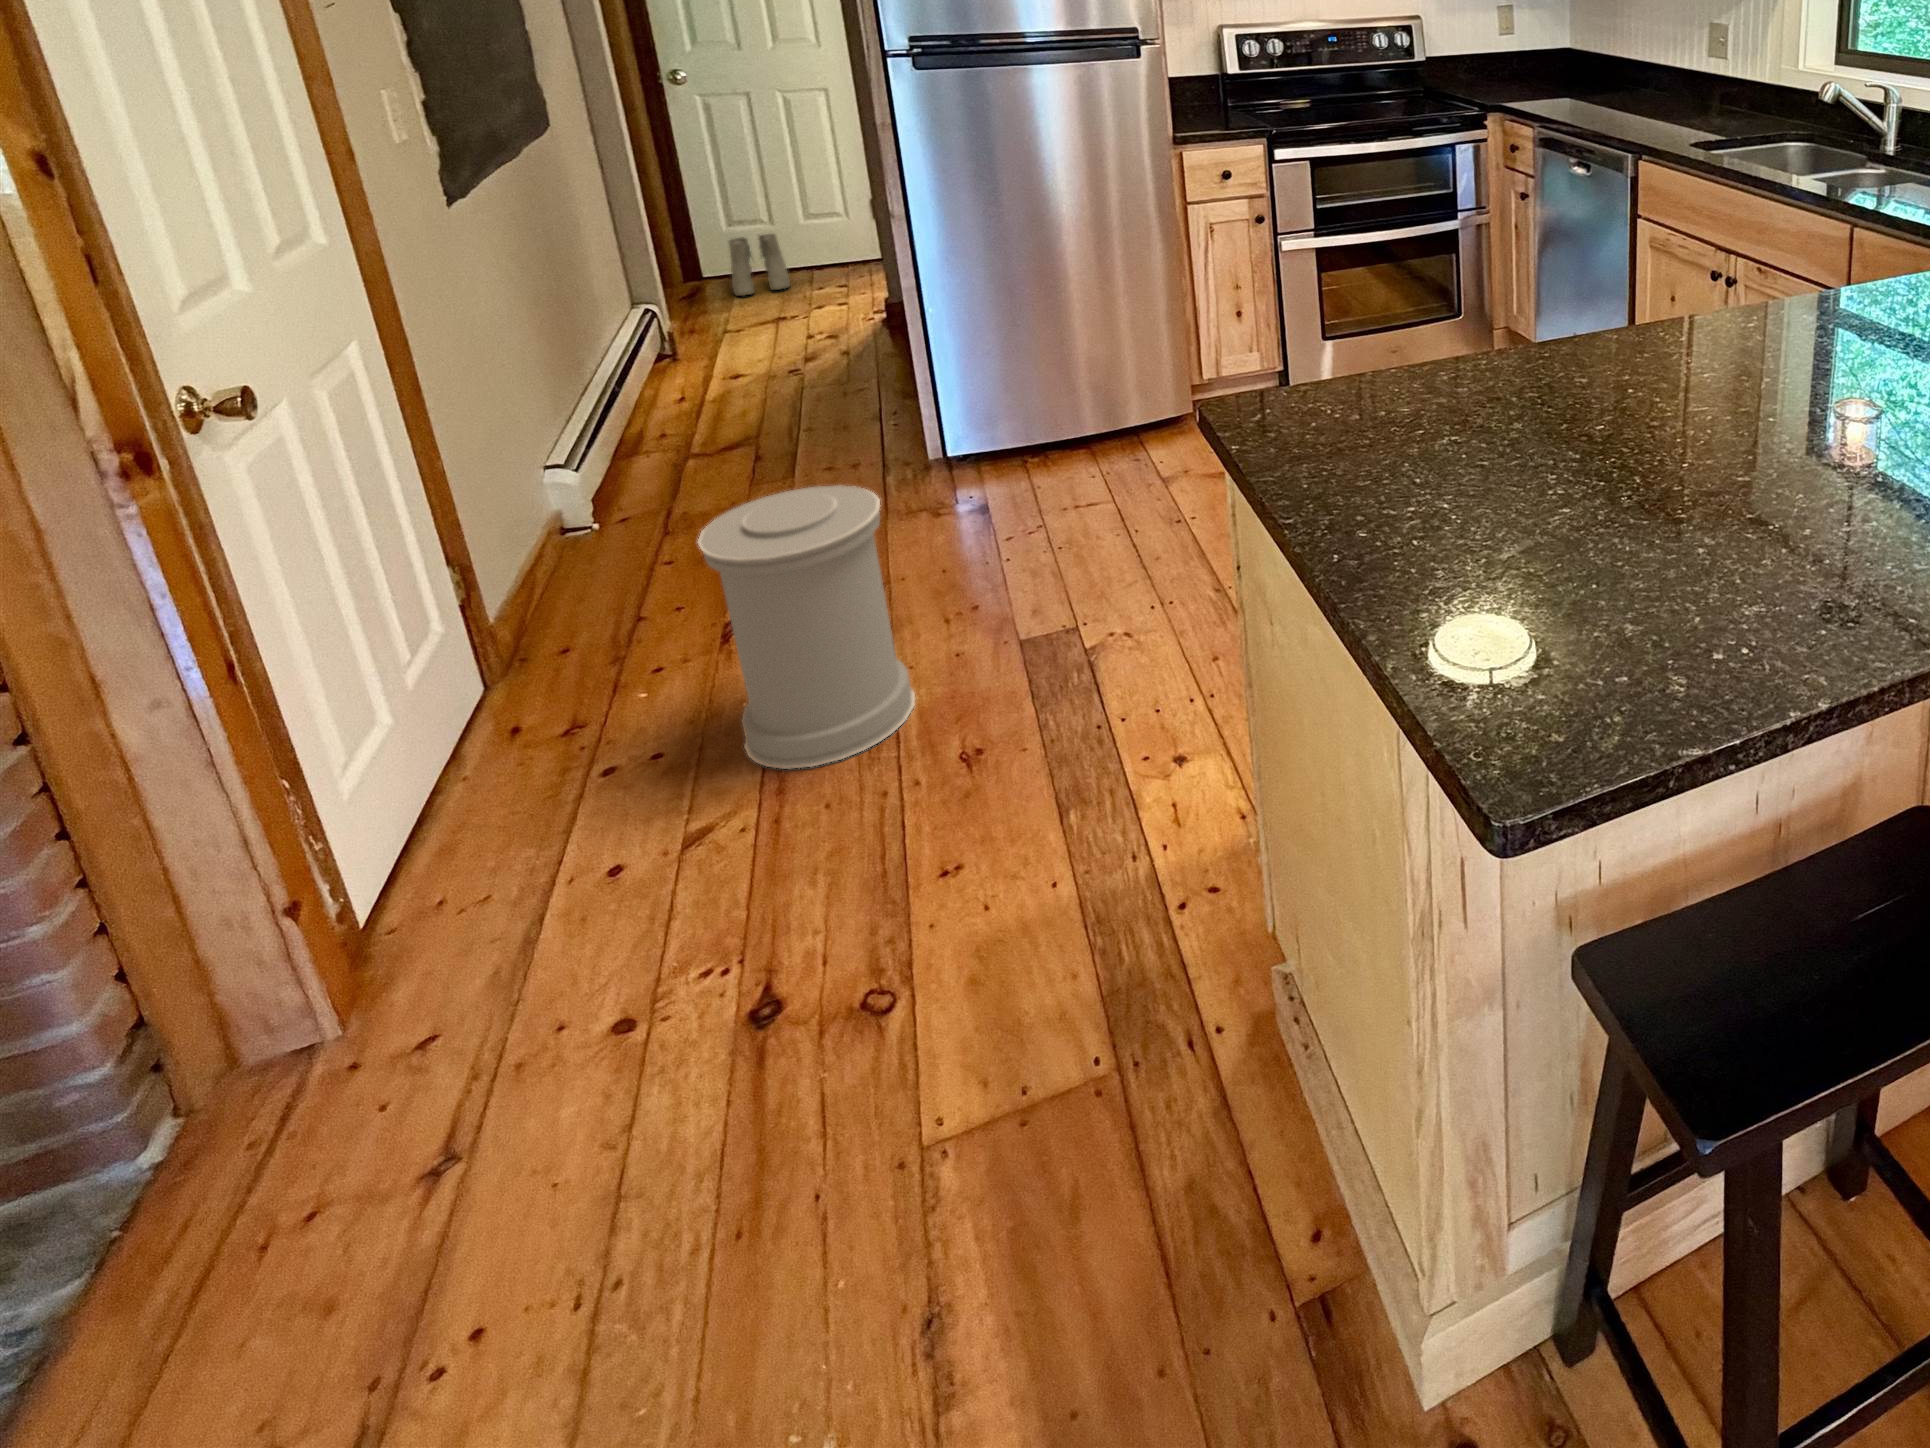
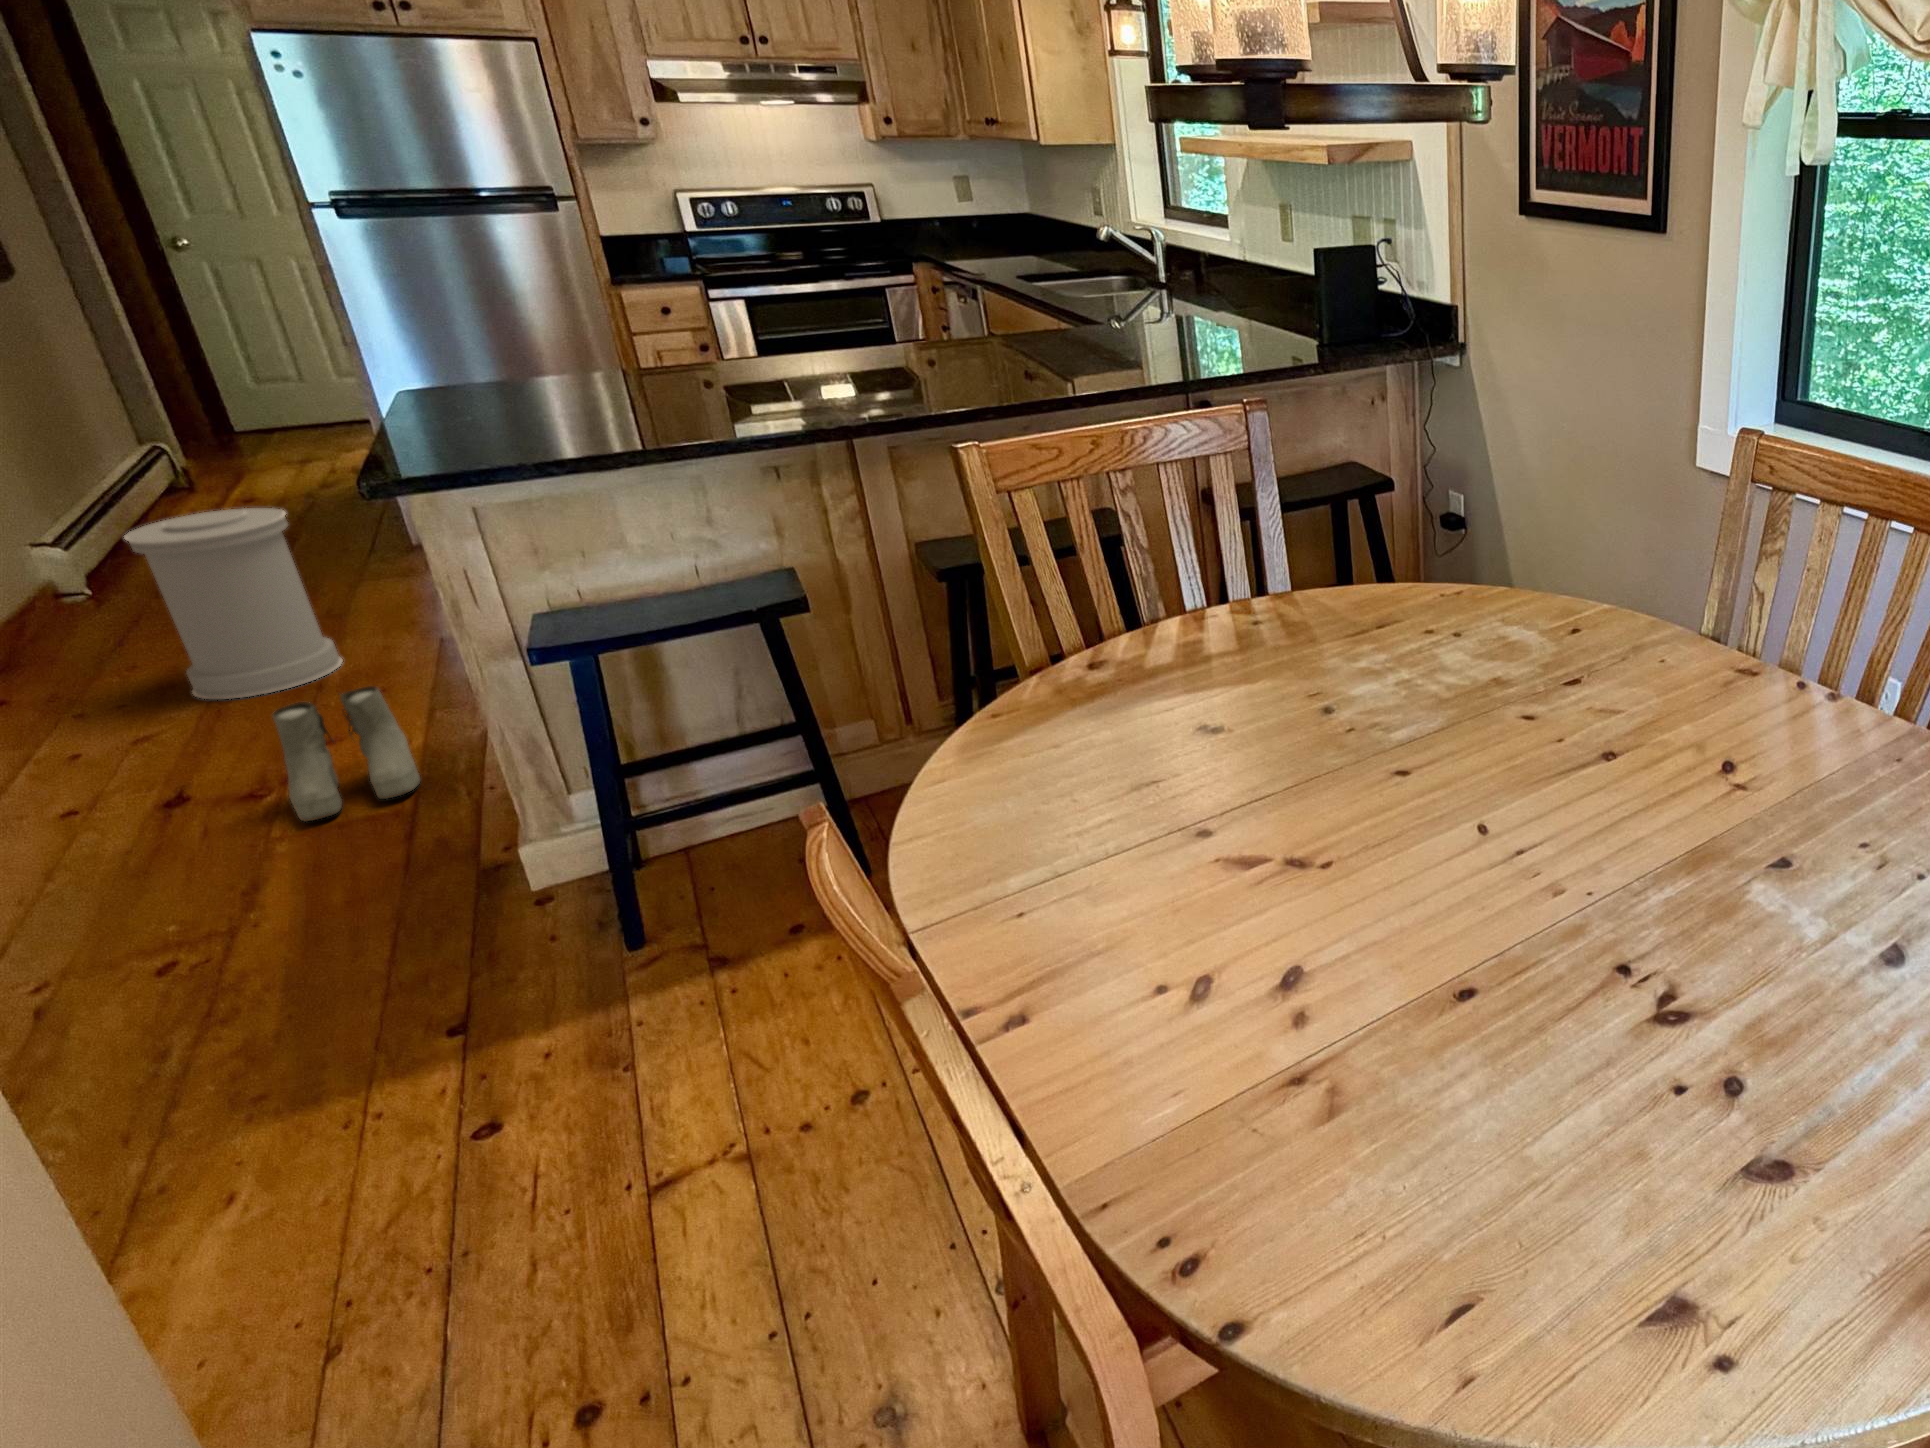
boots: present [729,234,790,296] -> present [273,686,421,821]

